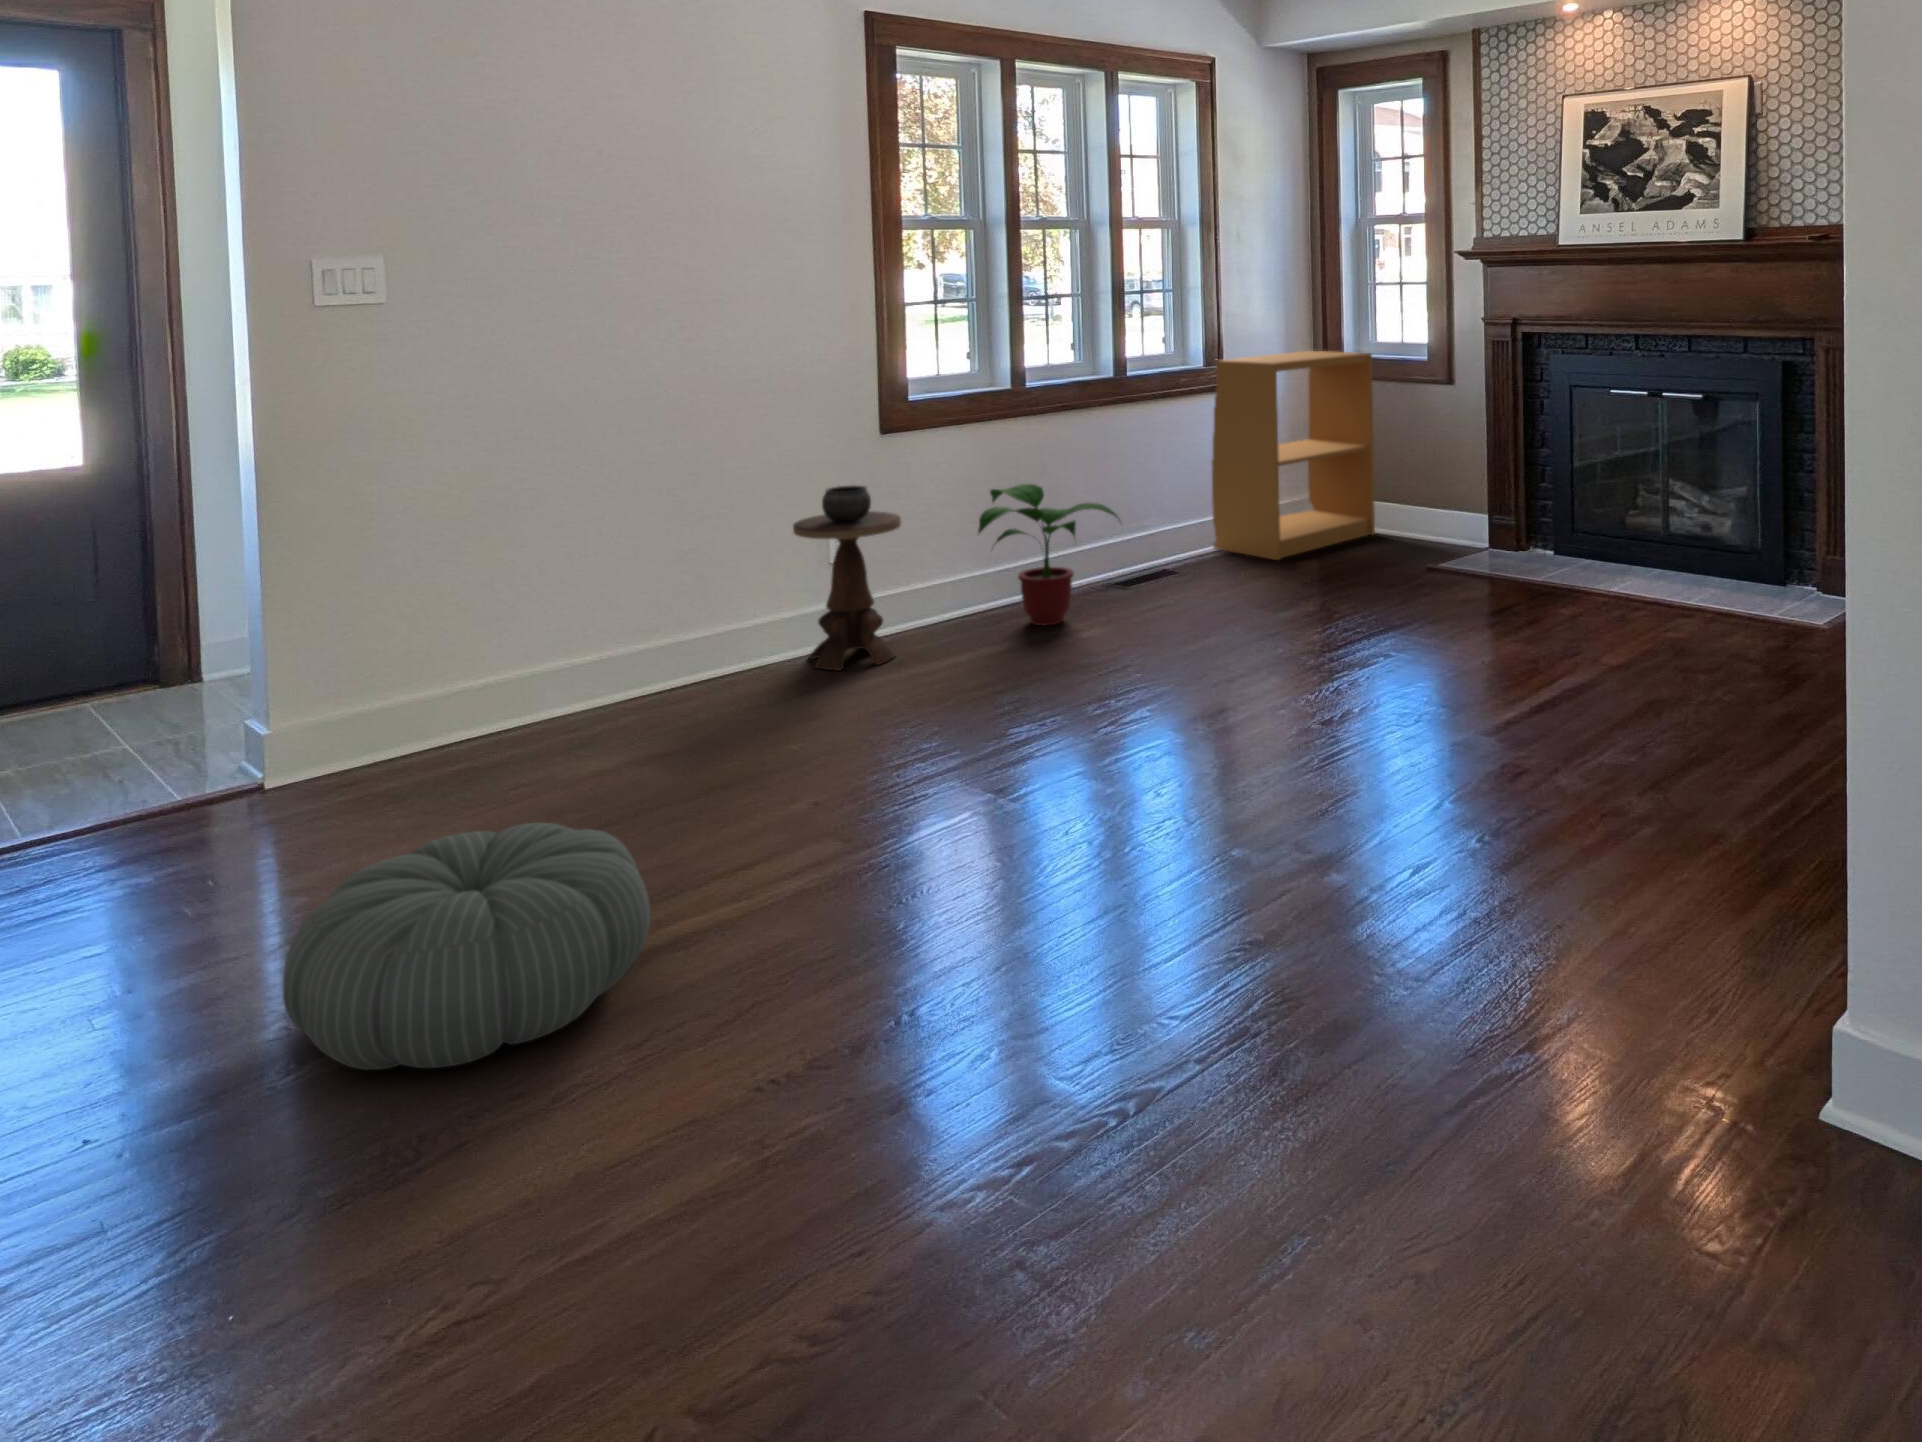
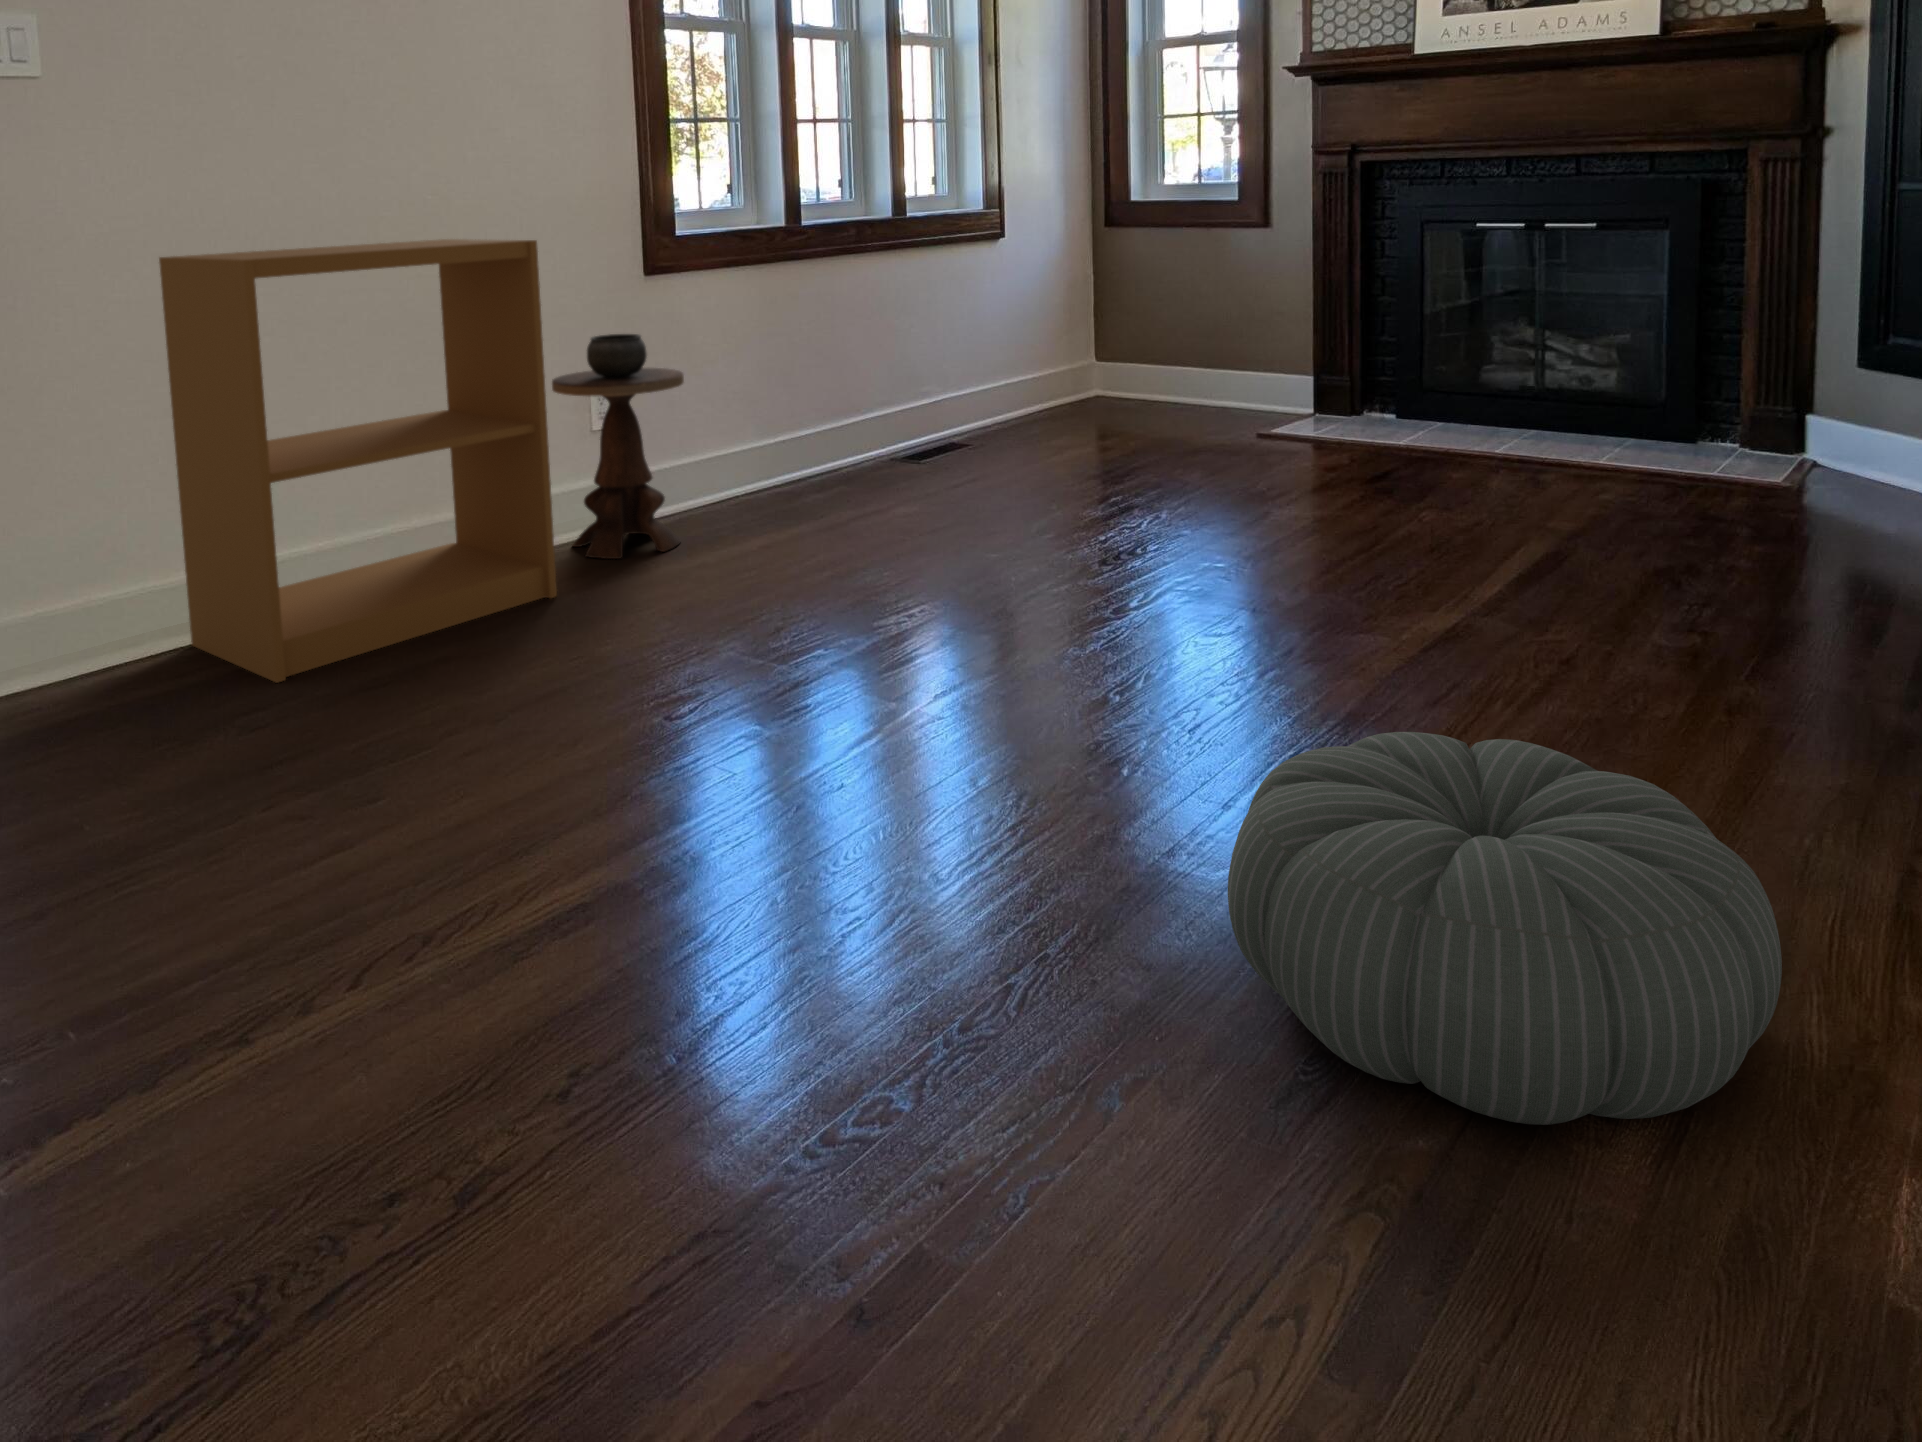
bookshelf: present [1211,351,1375,560] -> present [159,239,557,682]
potted plant: present [978,484,1118,626] -> none [765,339,933,505]
pouf: present [283,823,650,1070] -> present [1228,732,1782,1125]

